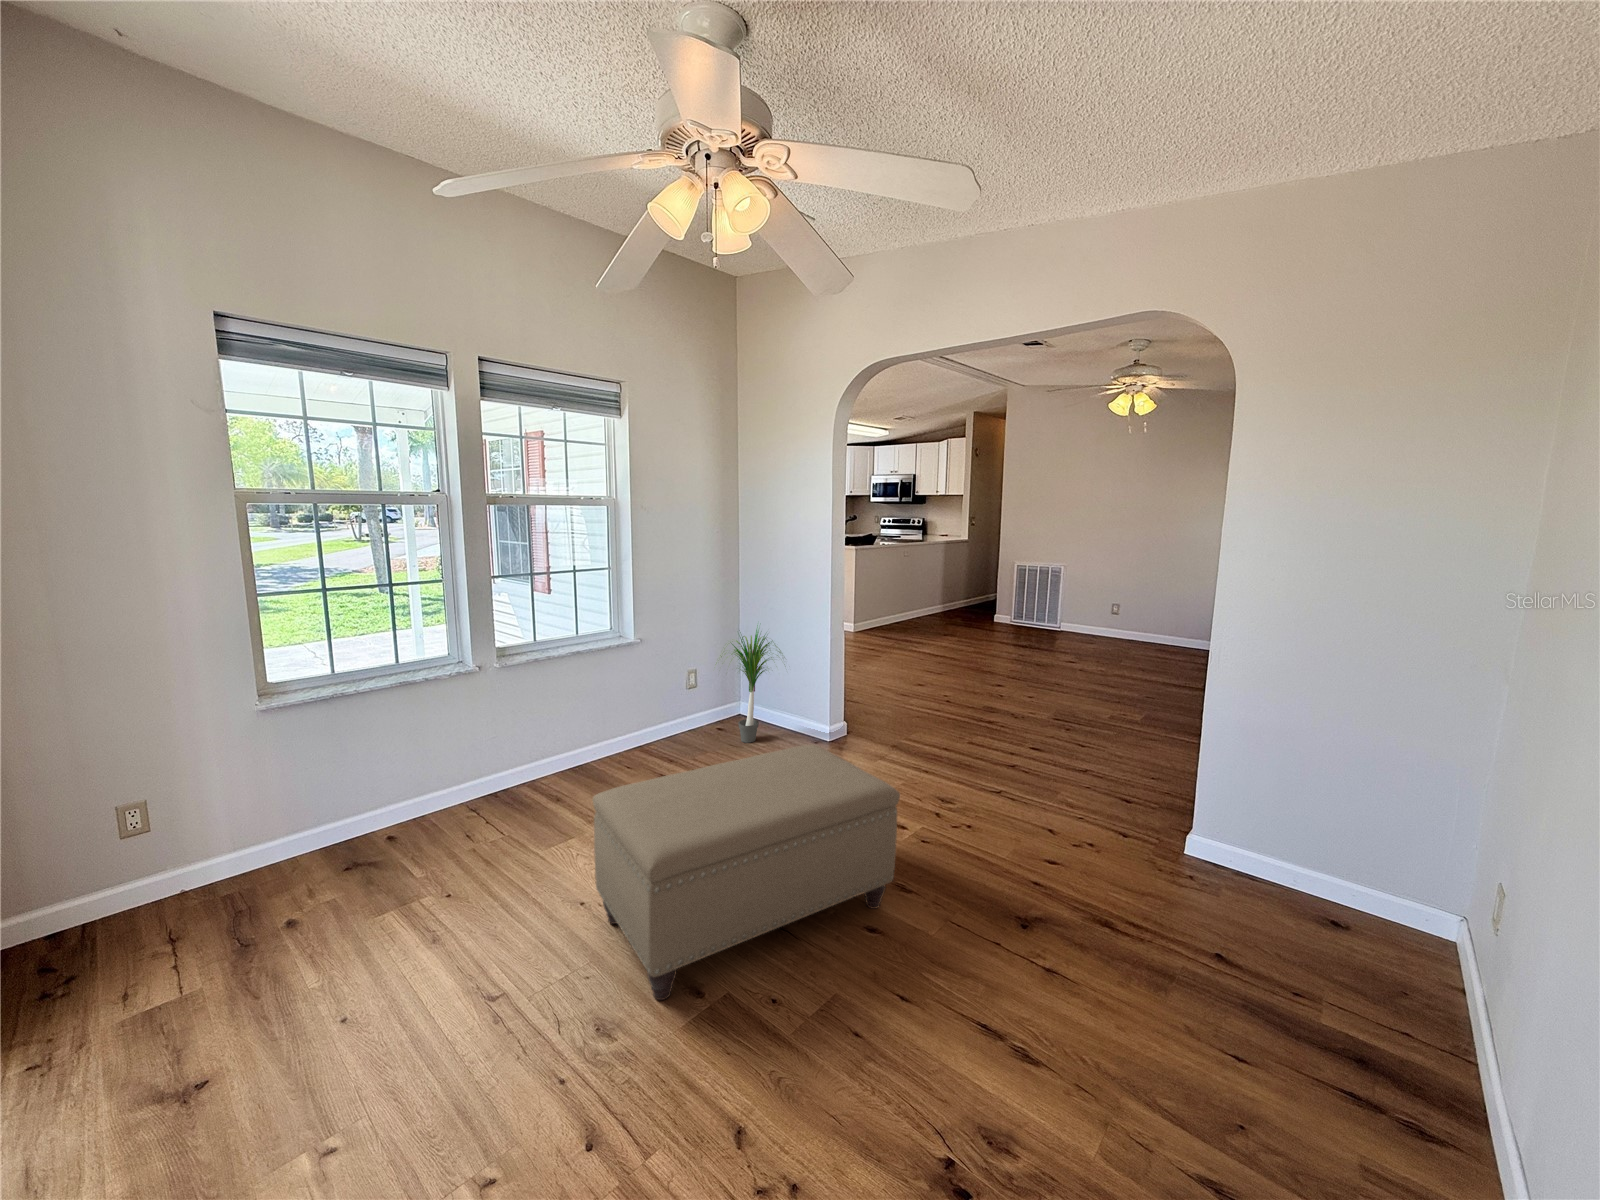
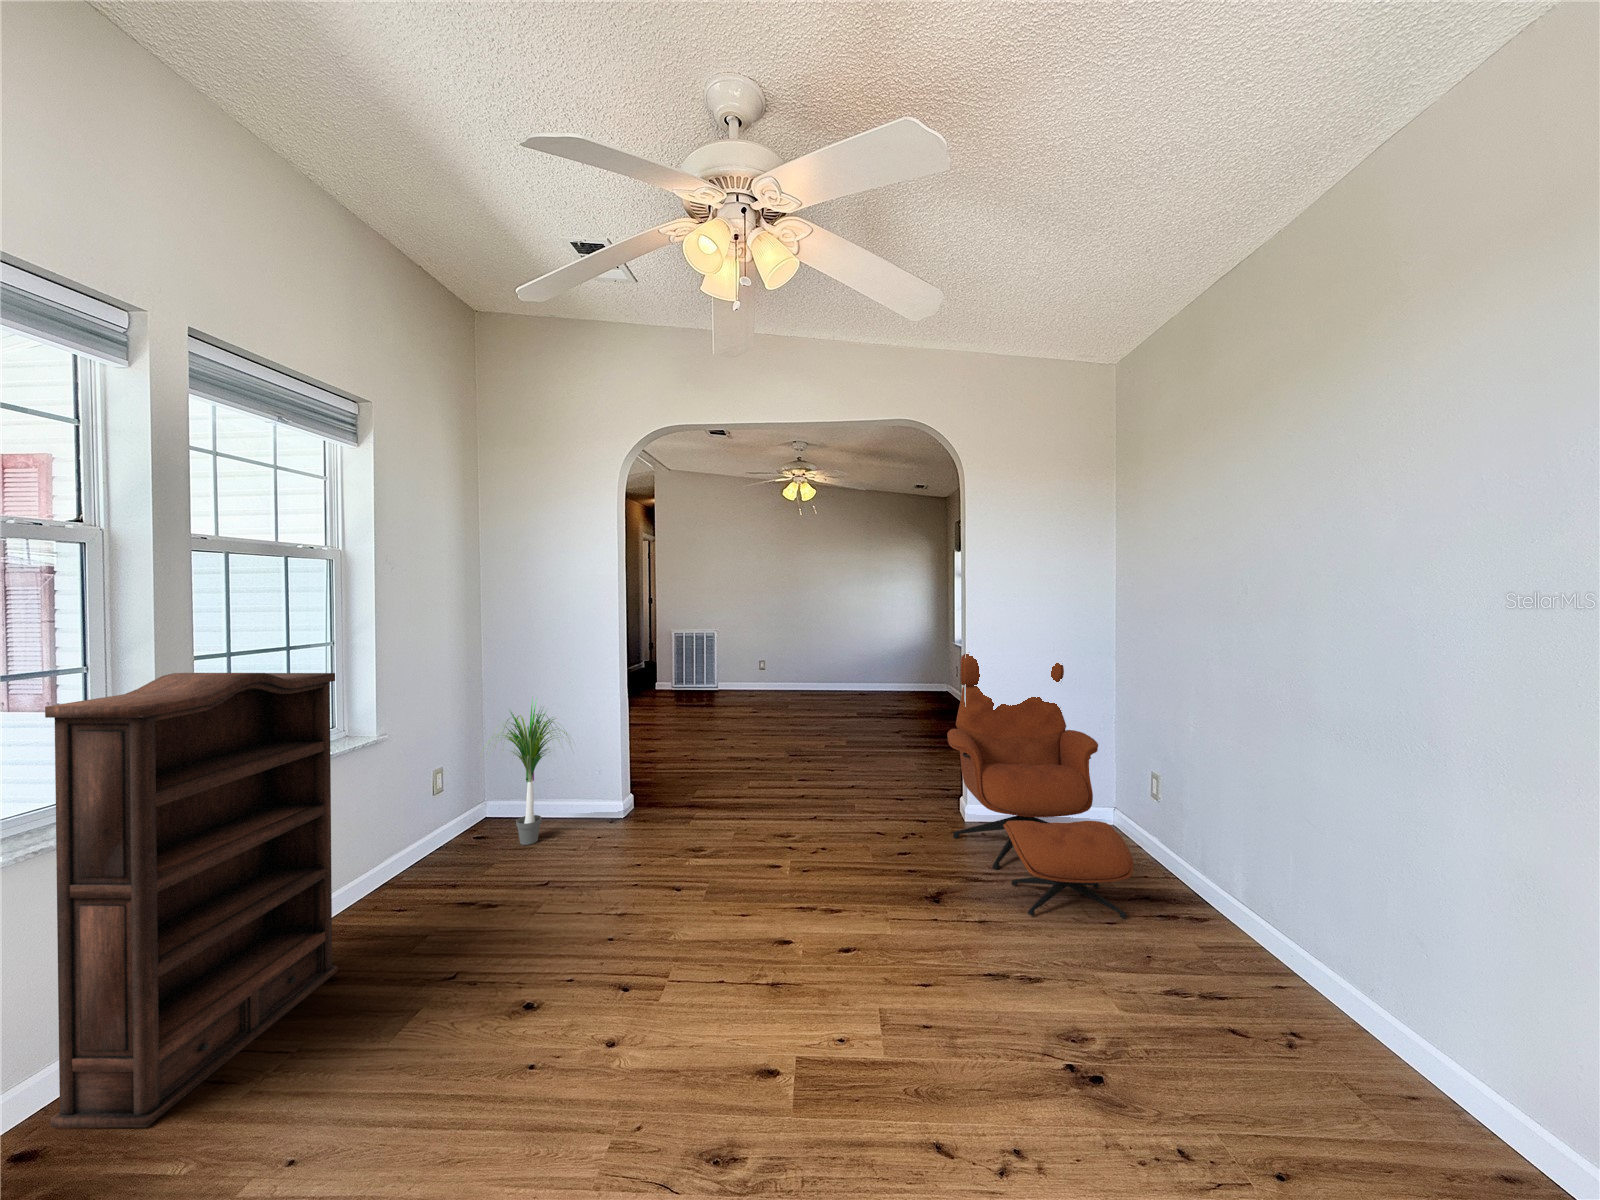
bookshelf: none [384,584,564,847] -> present [45,673,338,1127]
lounge chair: none [1113,640,1381,1058] -> present [947,652,1133,918]
ottoman: present [593,745,900,1000] -> none [570,797,842,1099]

